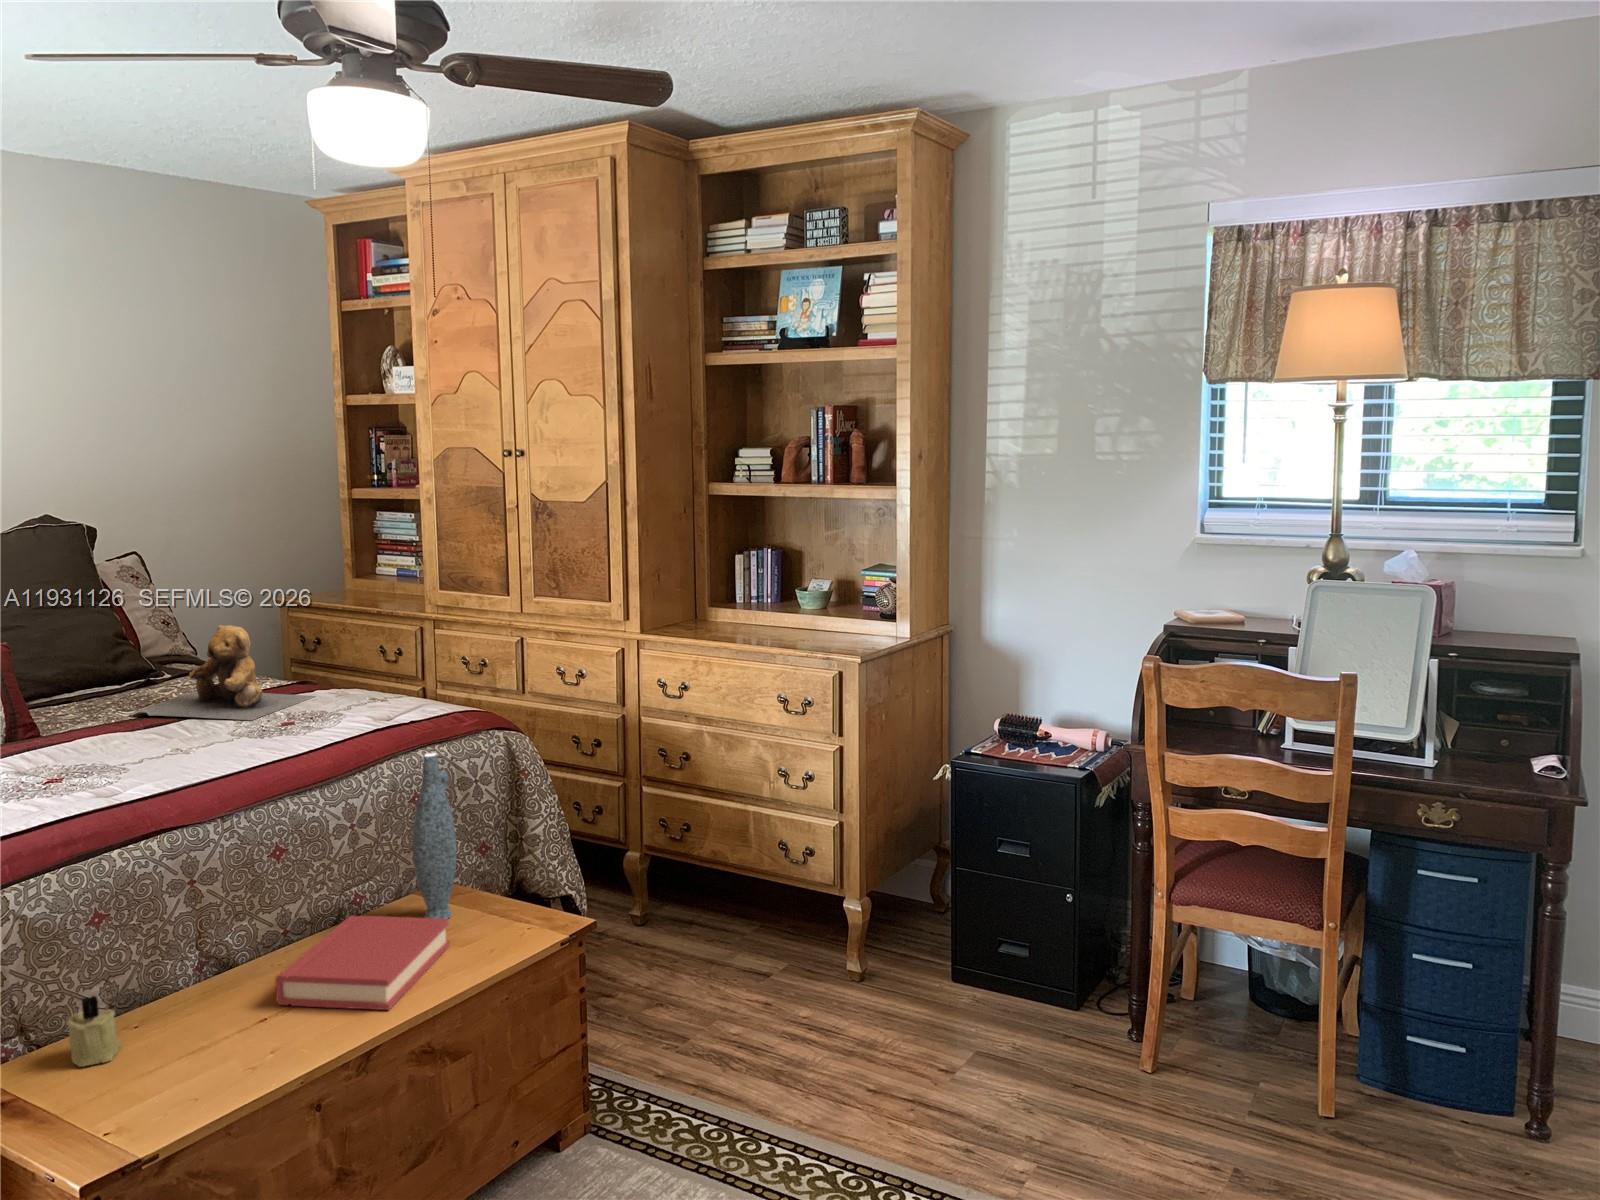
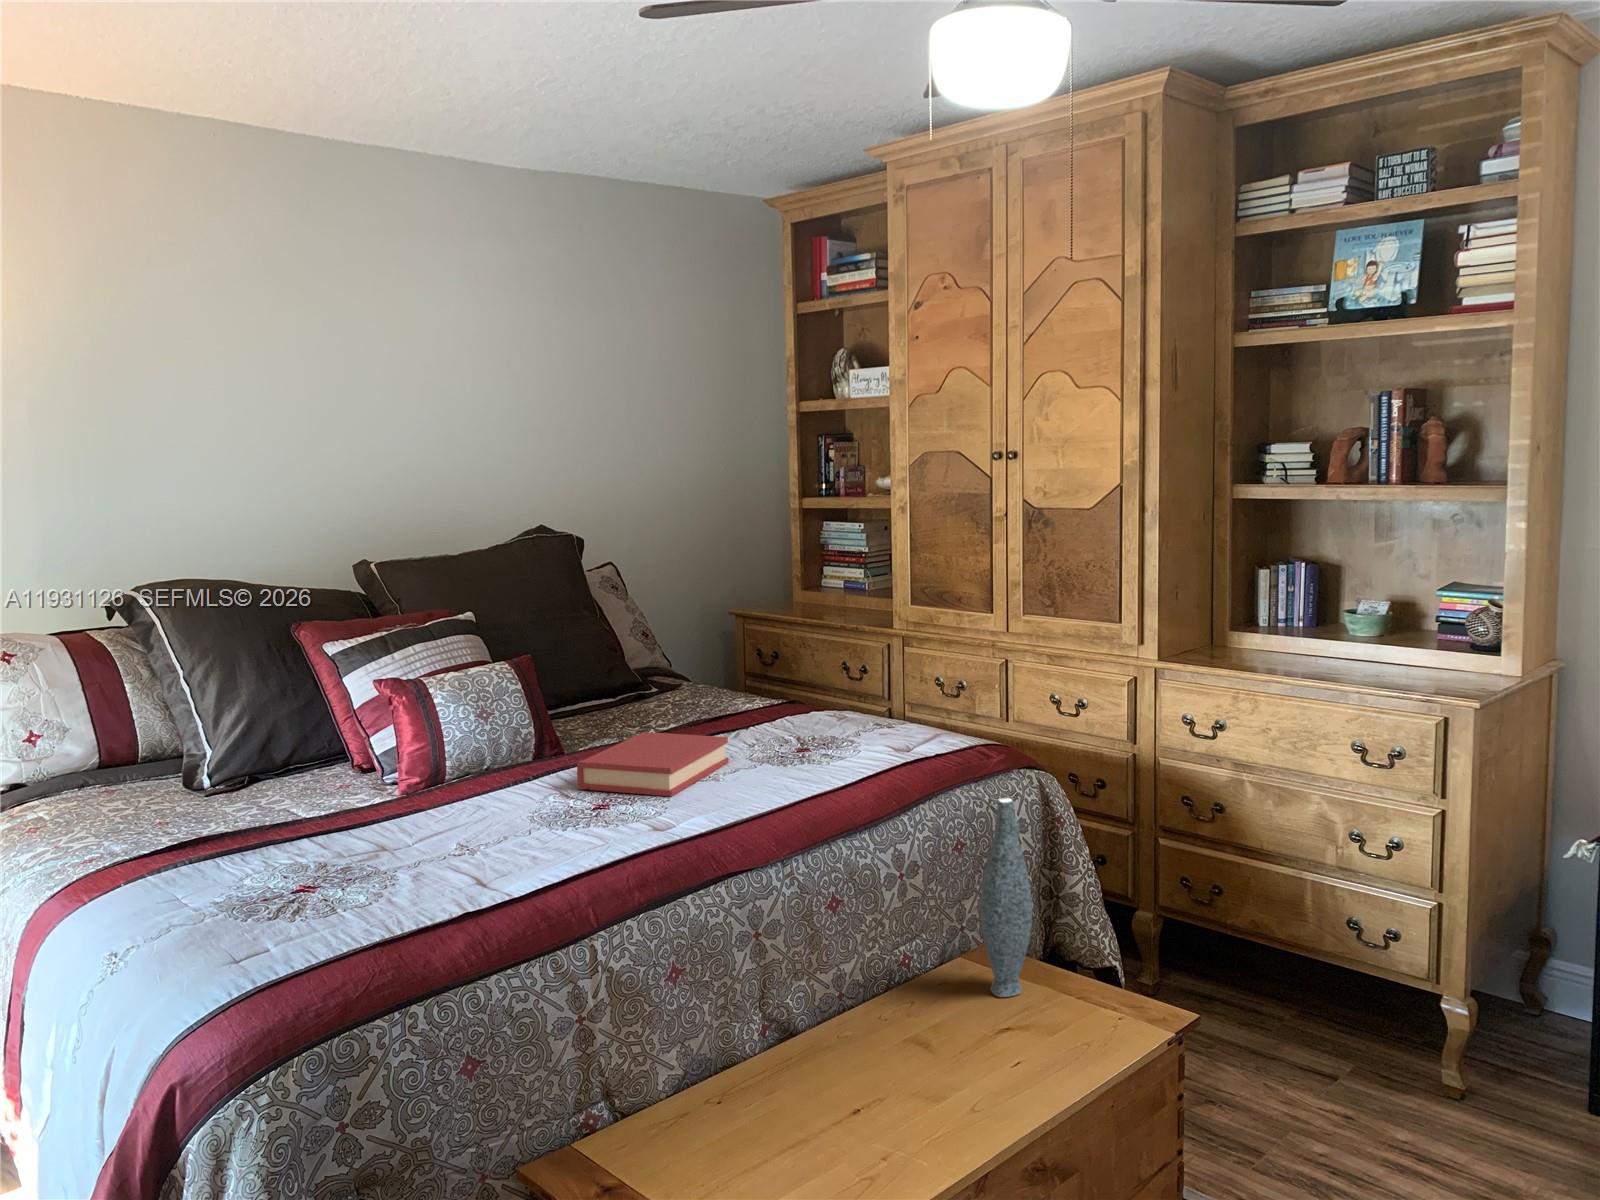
teddy bear: present [131,625,315,720] -> none [633,641,812,746]
hardback book: present [275,916,450,1010] -> present [577,732,729,796]
candle: present [66,996,121,1067] -> none [664,1069,714,1152]

